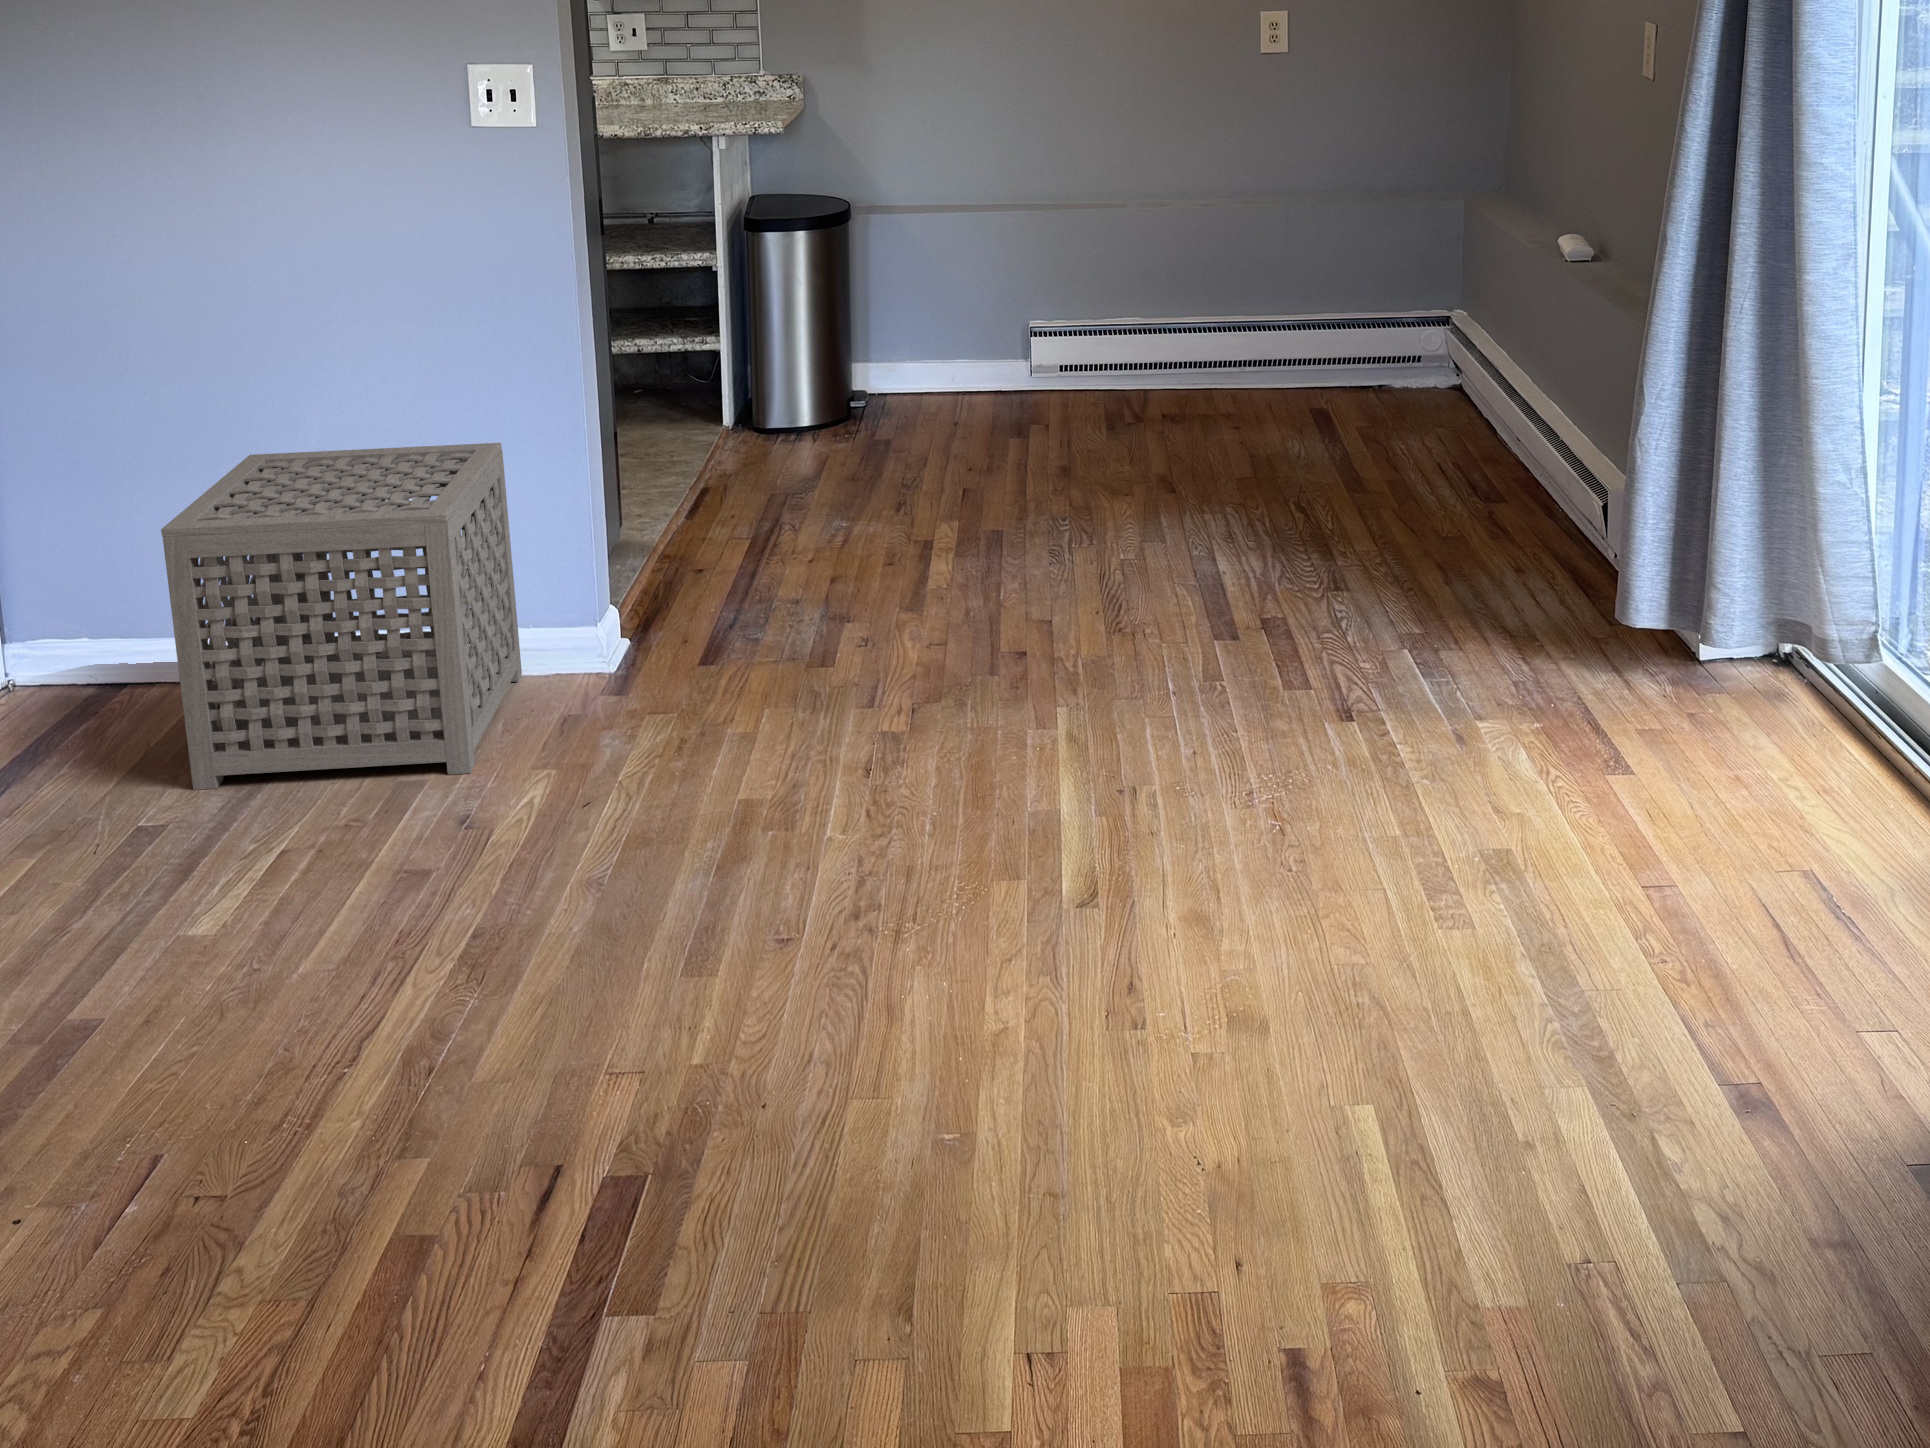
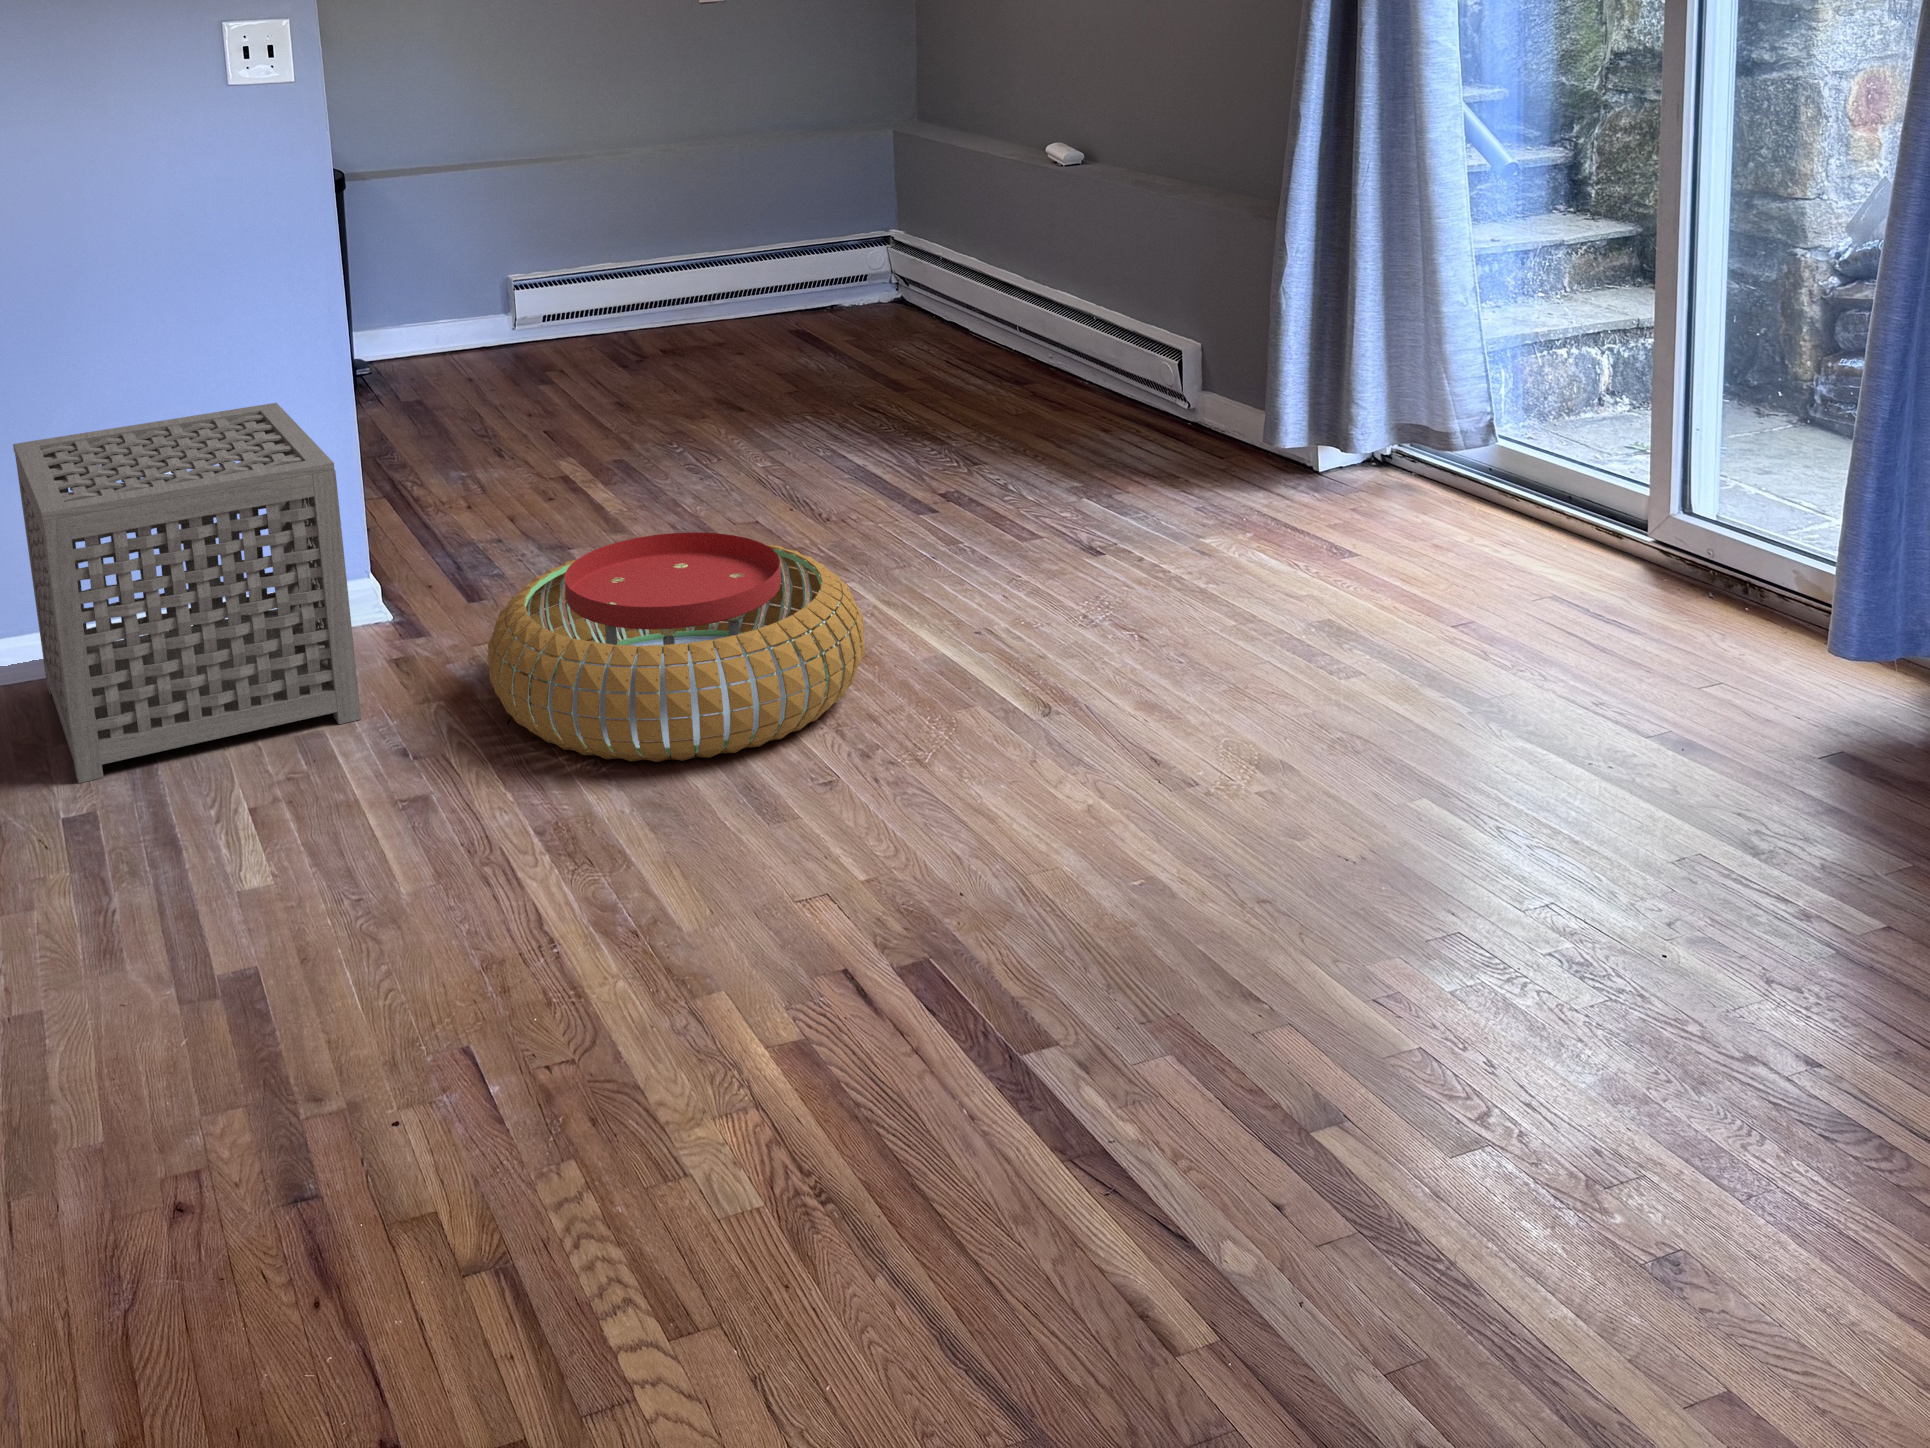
pouf: none [550,631,956,884] -> present [488,532,865,762]

